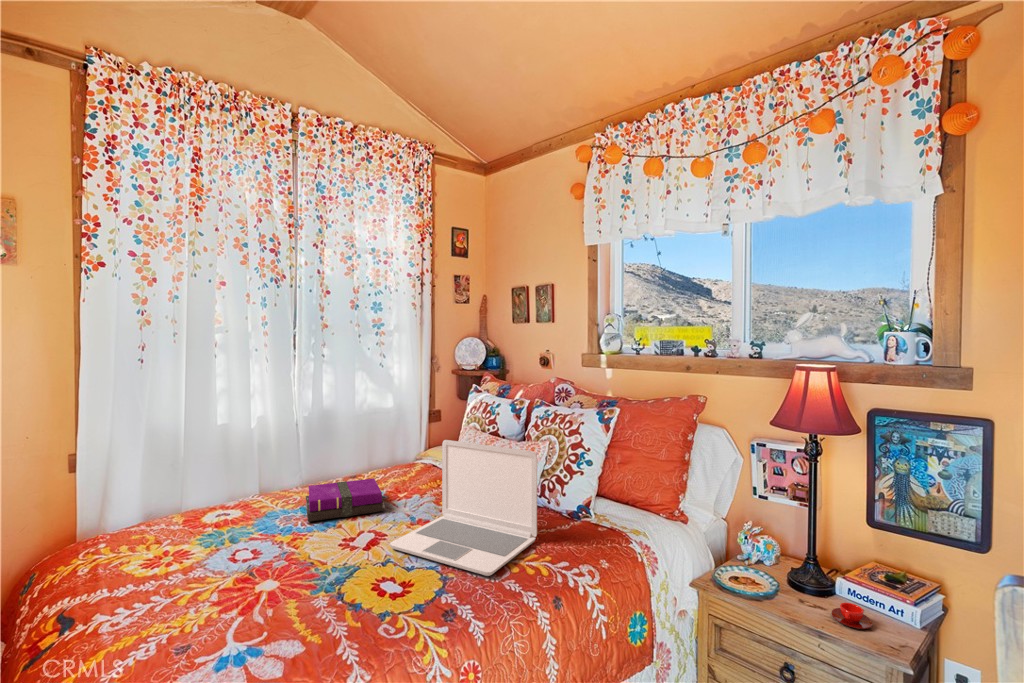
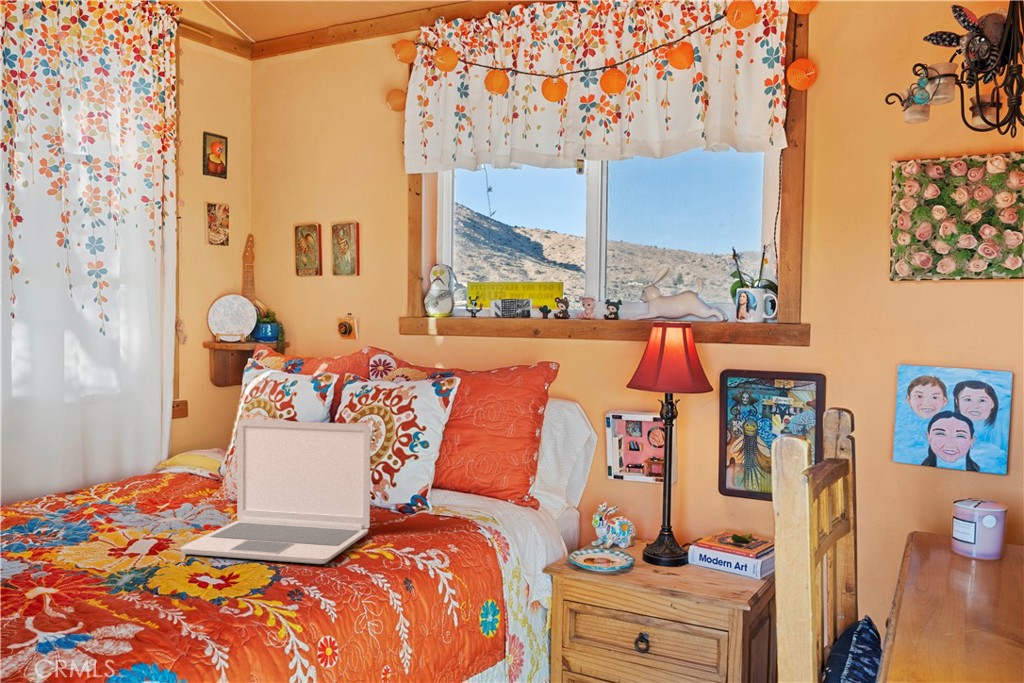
notebook: present [306,478,385,522] -> none [19,486,150,540]
teacup: present [831,603,873,629] -> none [682,562,718,581]

